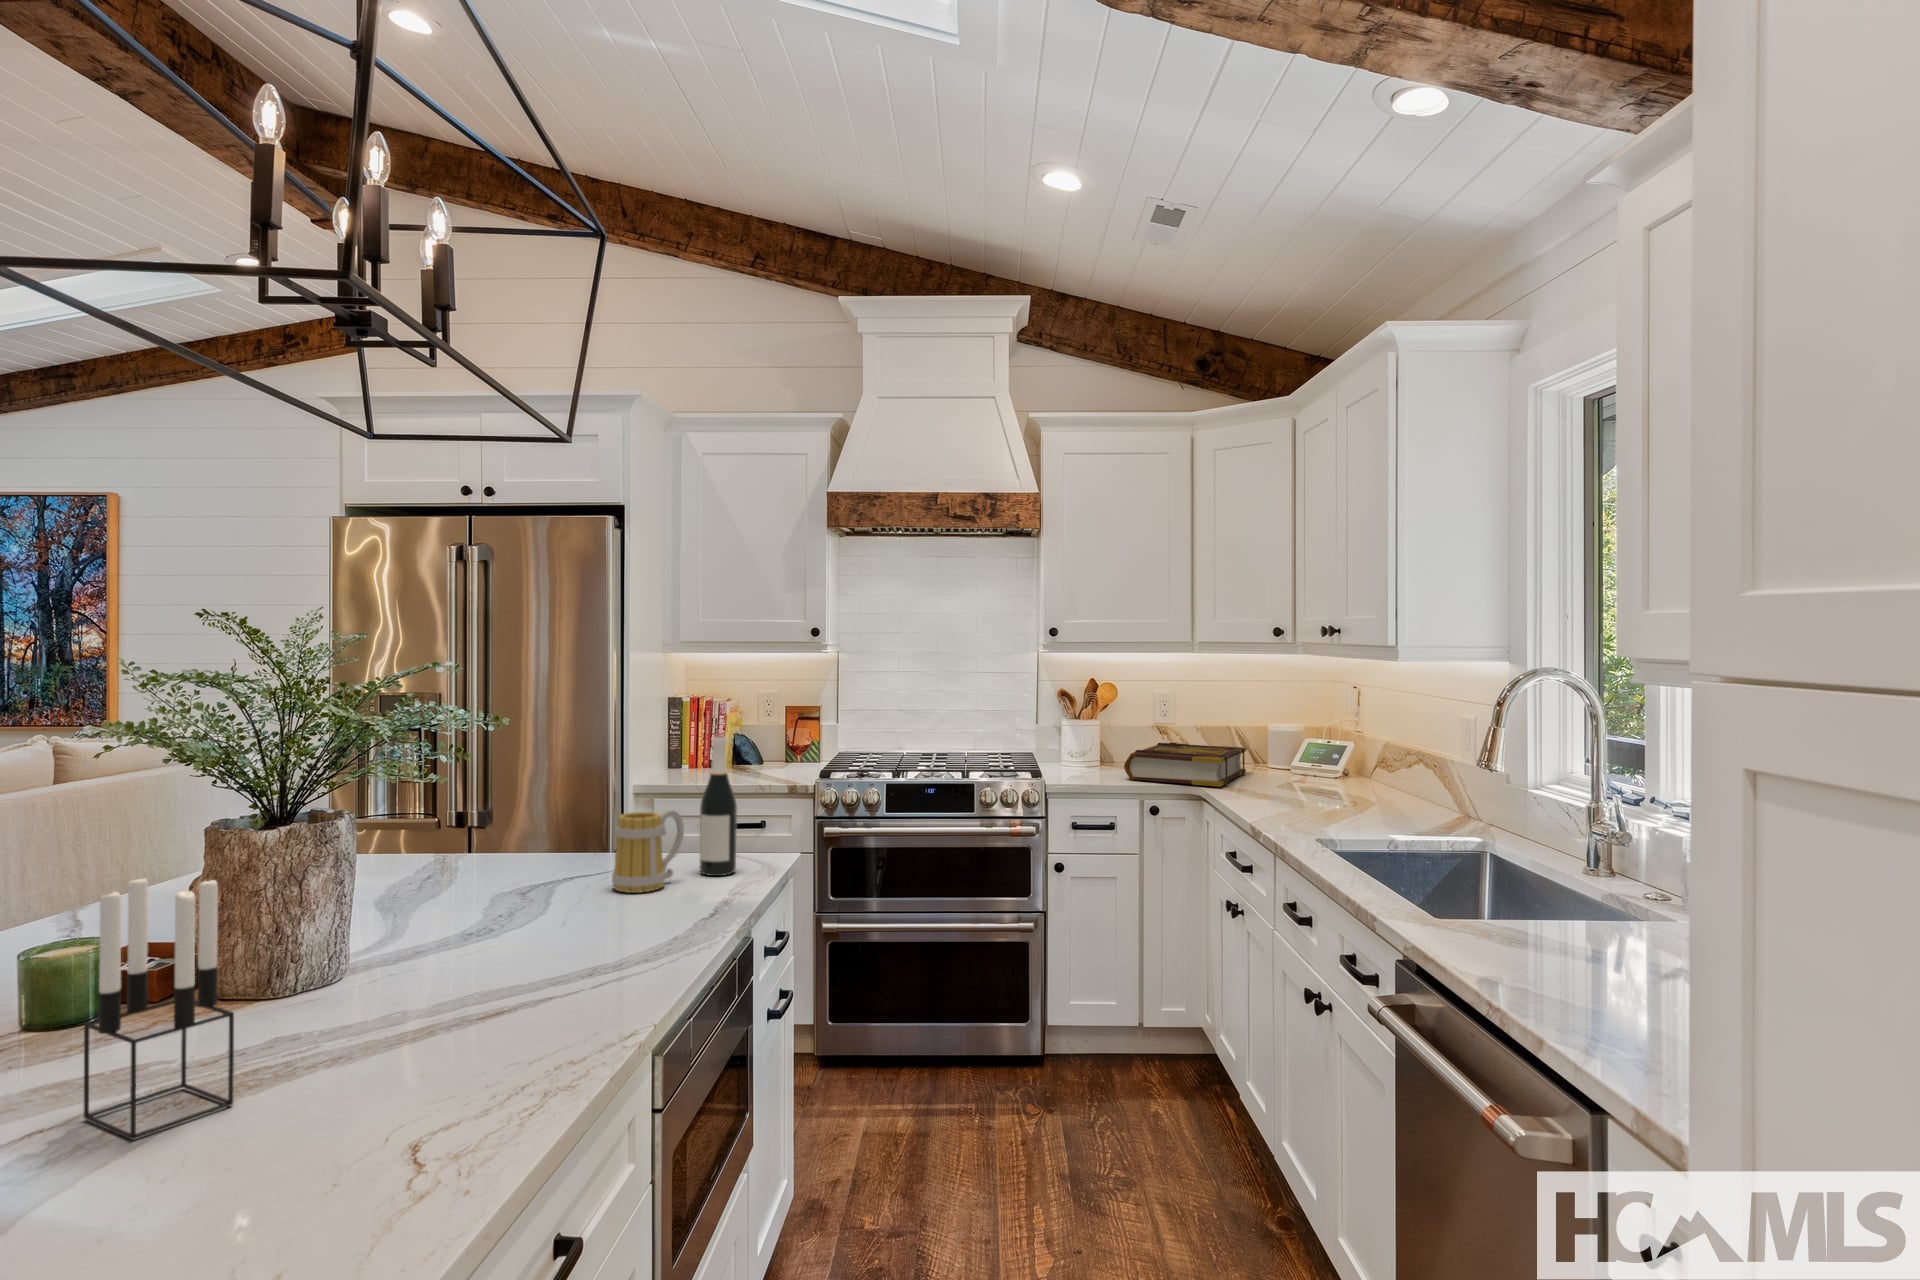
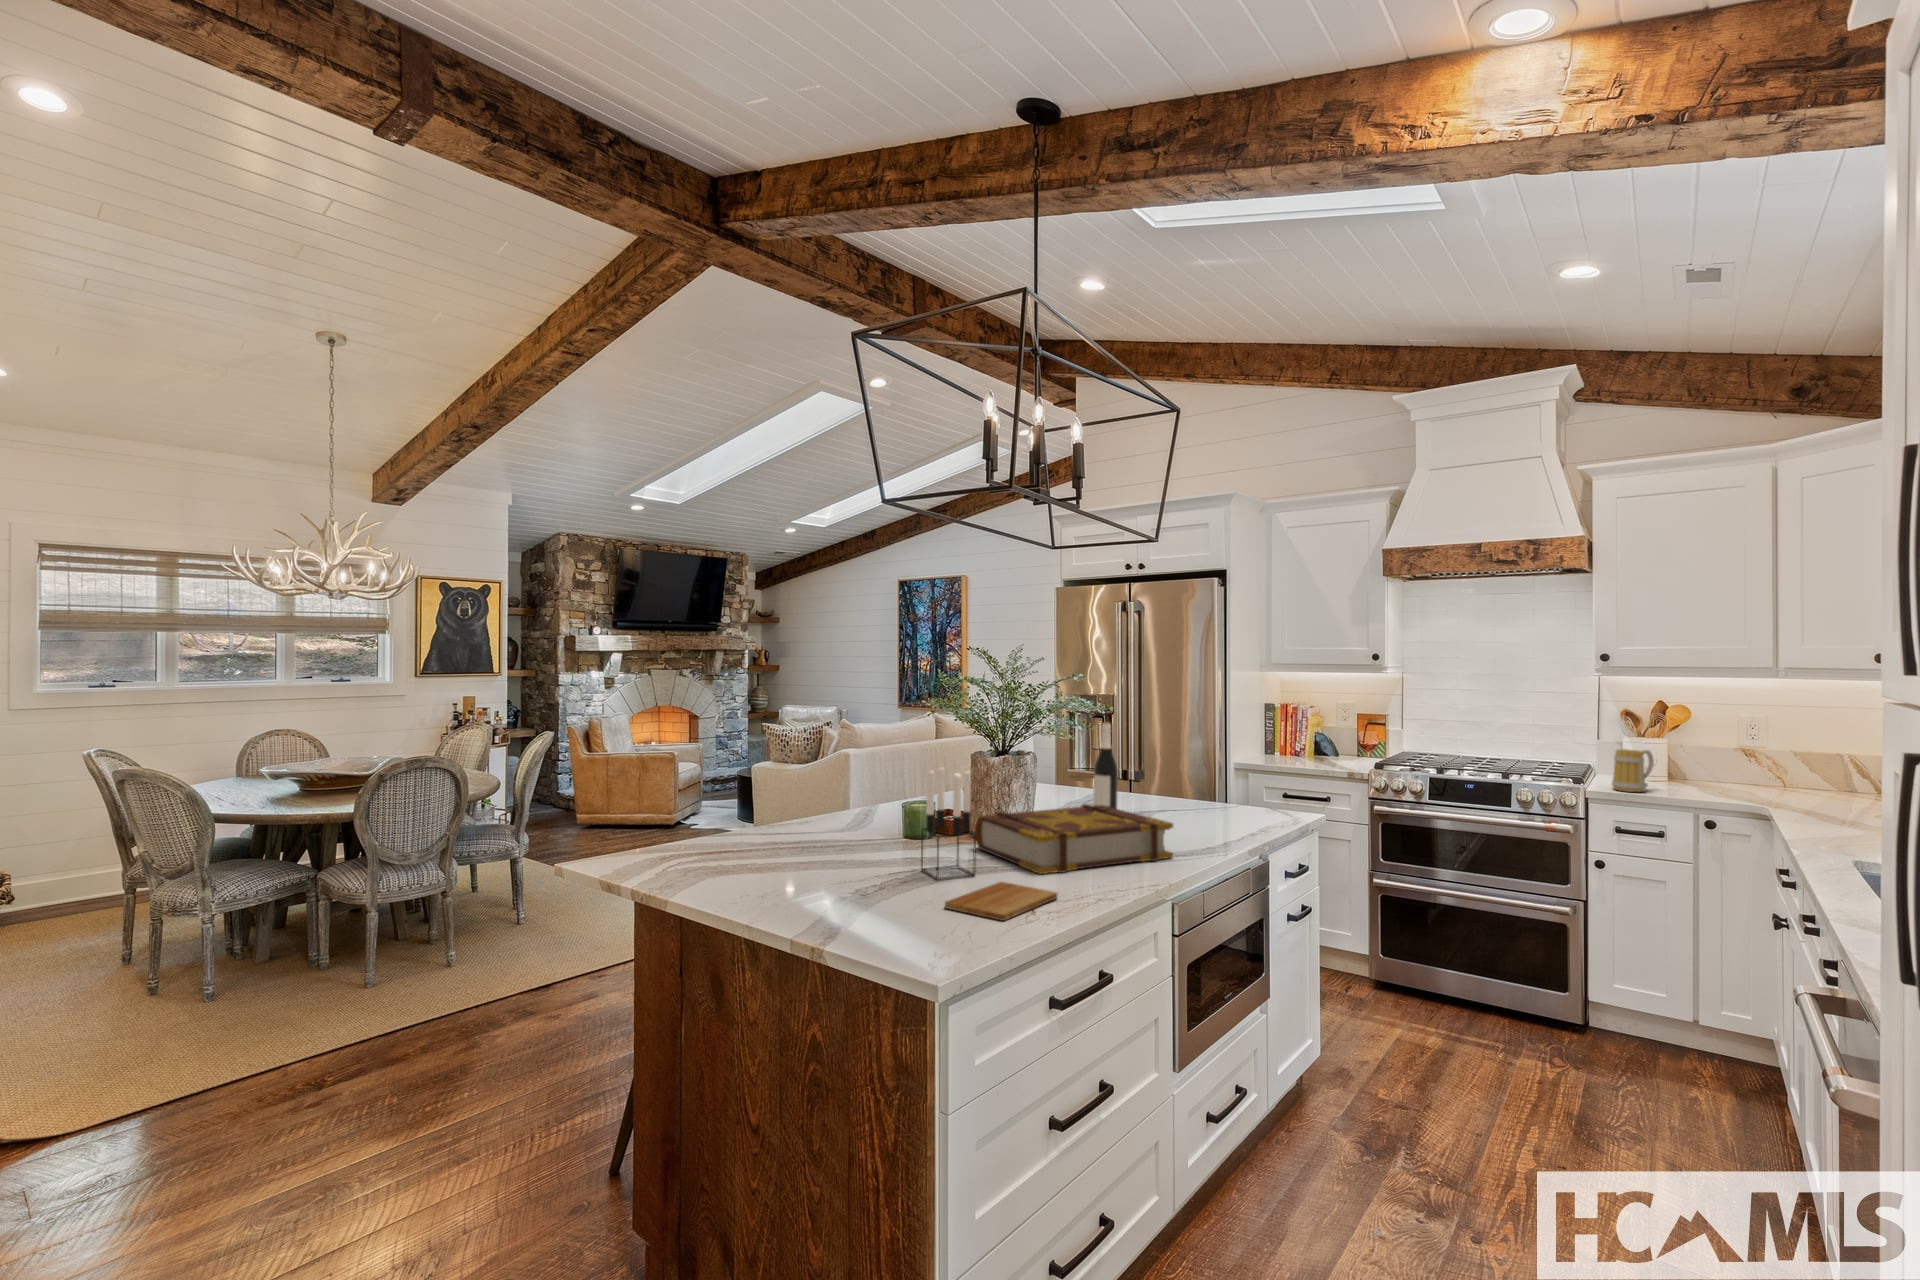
wine bottle: present [700,735,737,876] -> present [1094,722,1118,809]
book: present [1124,742,1246,786] -> present [975,804,1173,874]
mug: present [612,810,684,893] -> present [1612,749,1654,792]
cutting board: none [162,1114,444,1237] -> present [945,882,1058,921]

